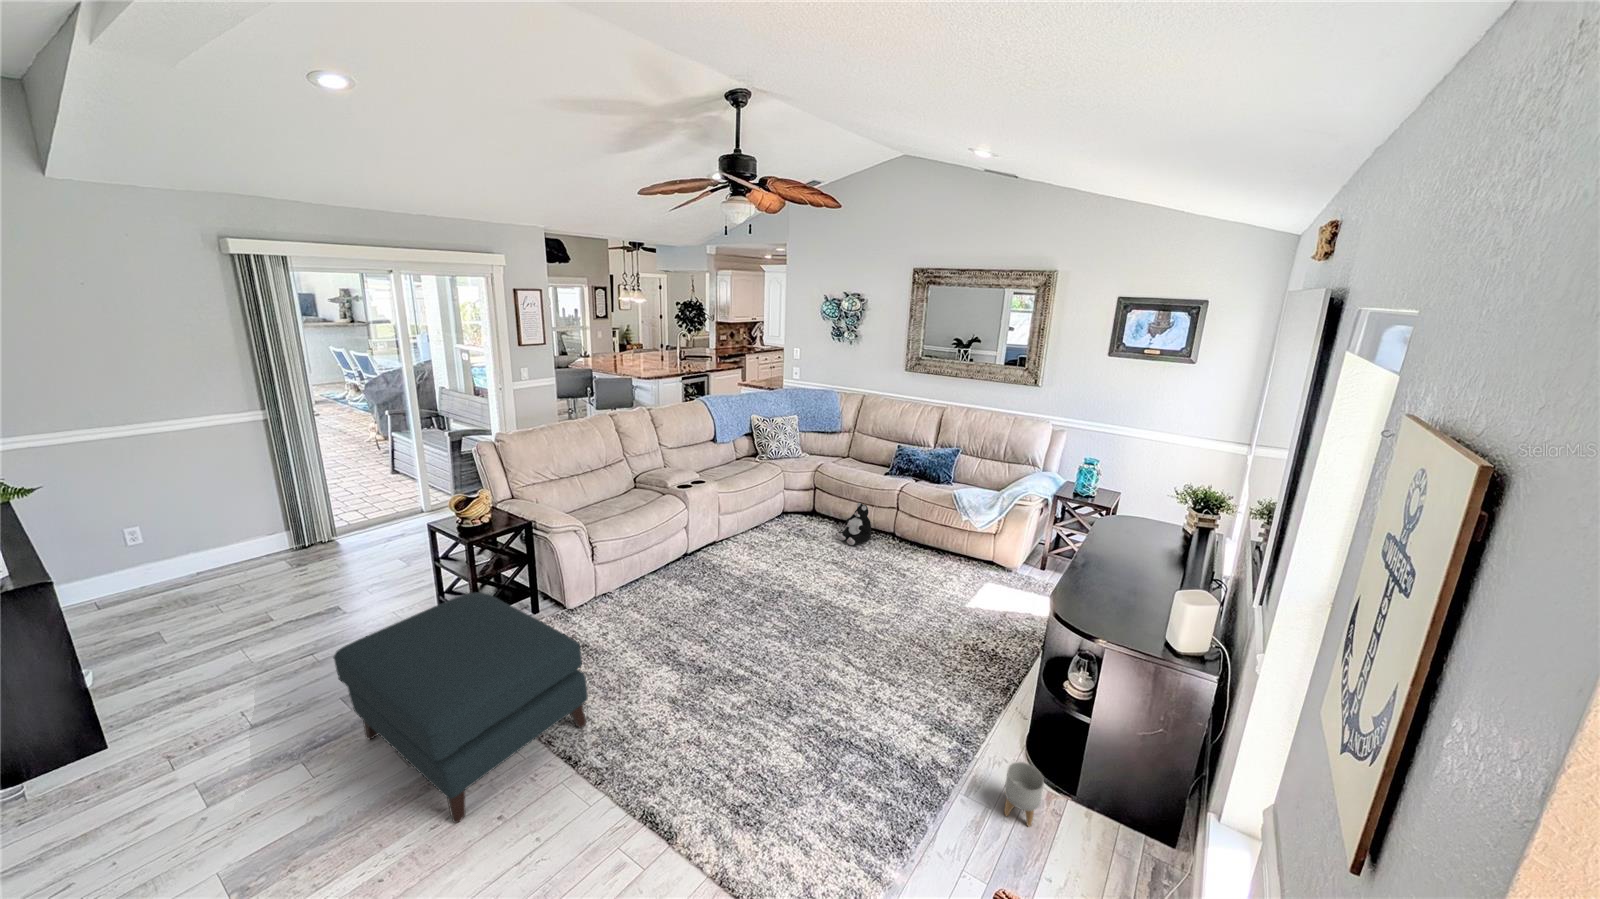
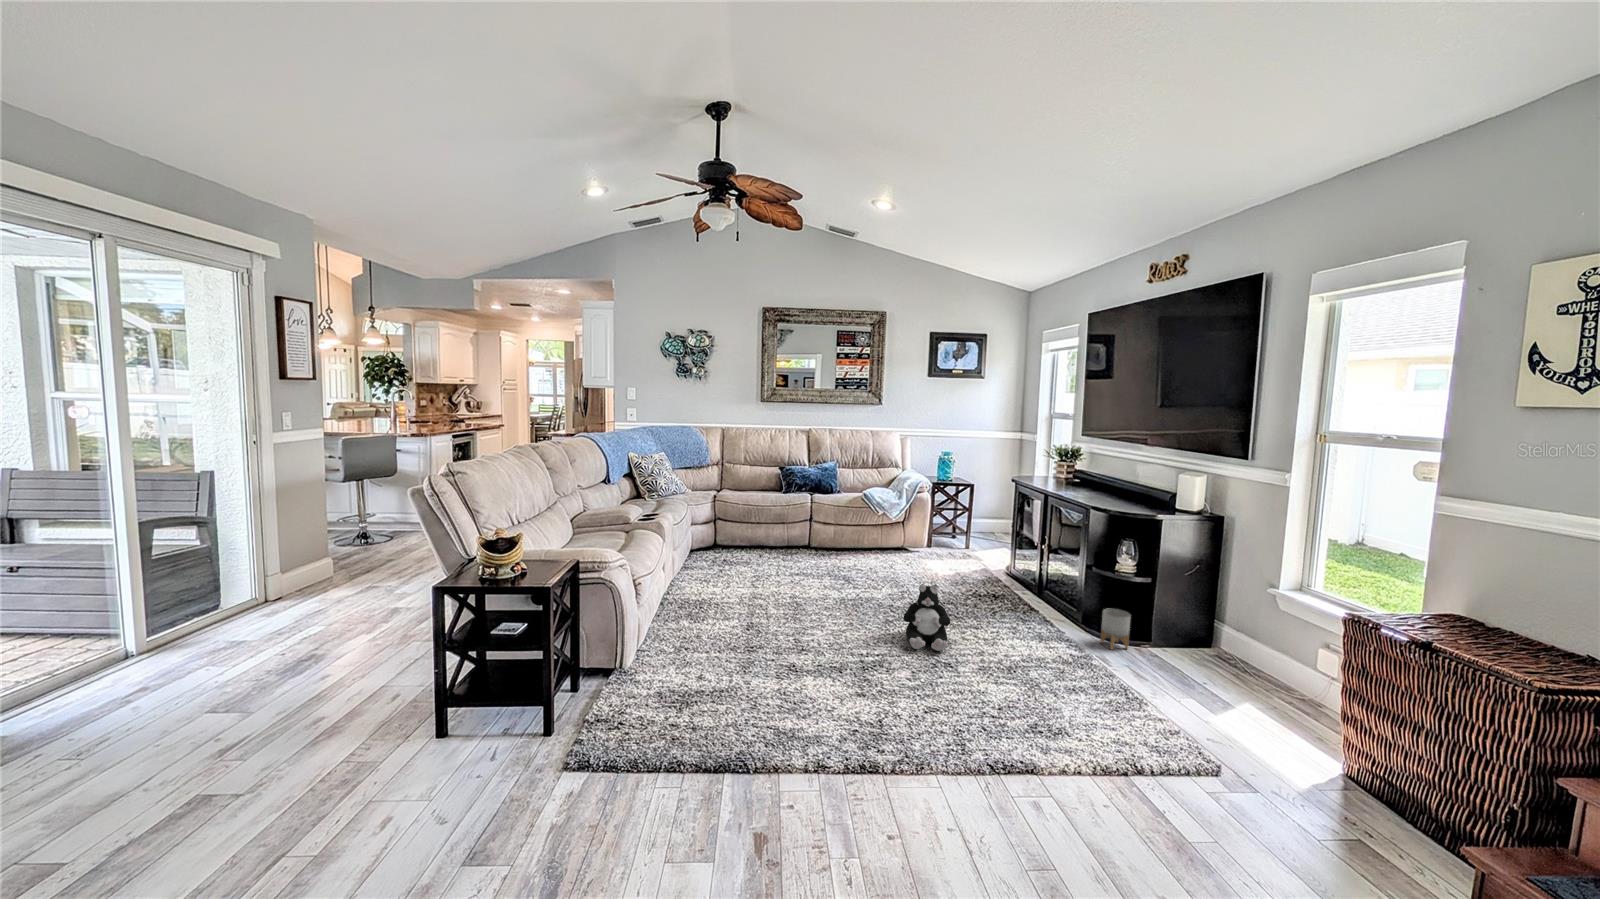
plush toy: present [837,502,871,545] -> present [903,584,950,651]
ottoman: present [333,592,588,823] -> none [522,610,819,846]

